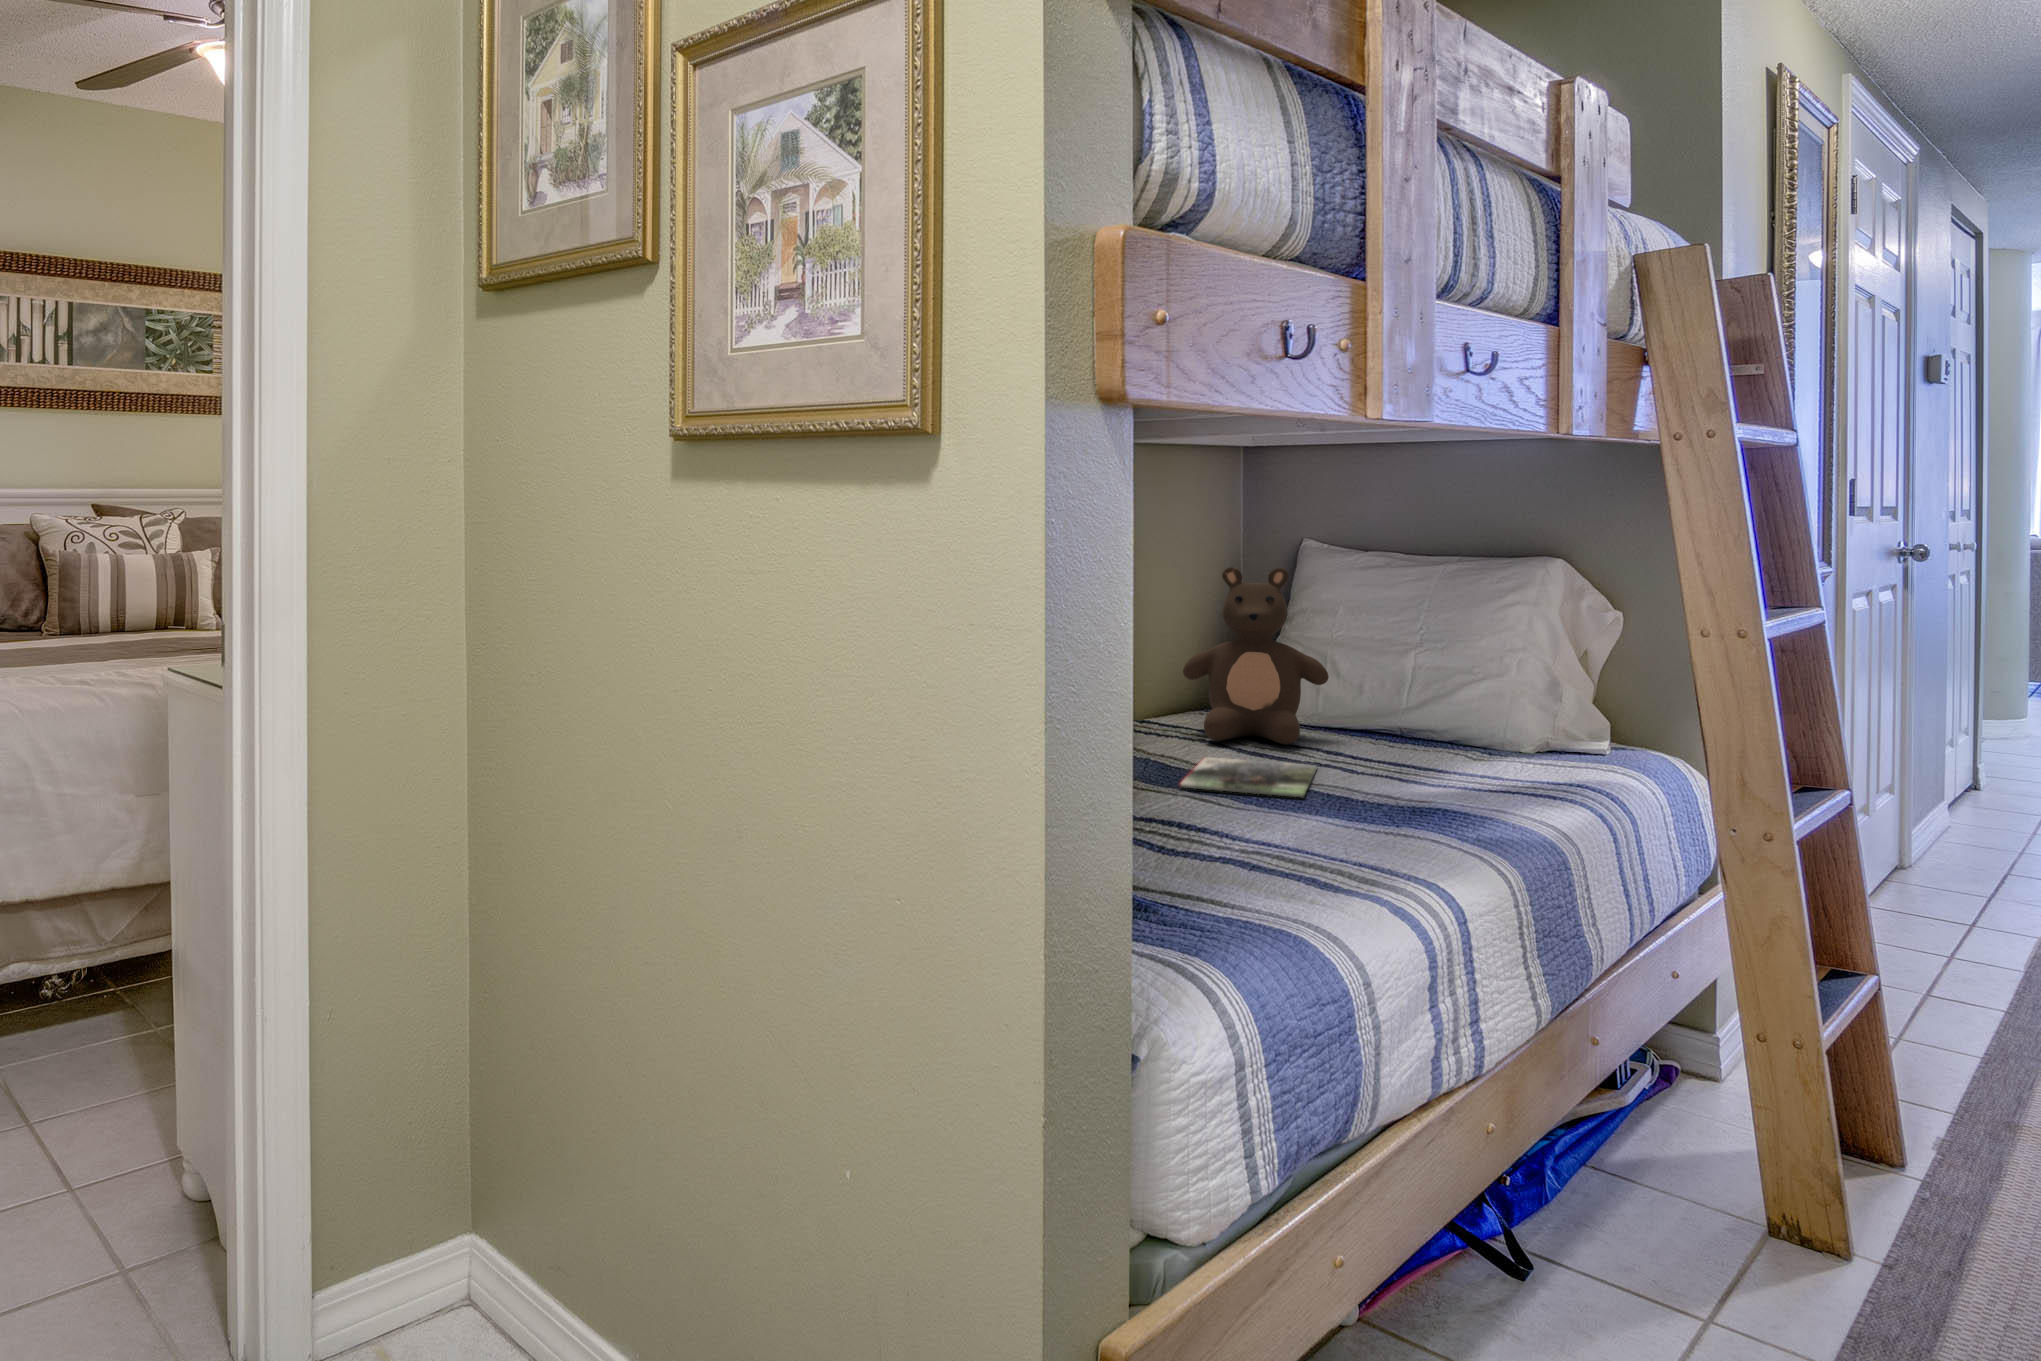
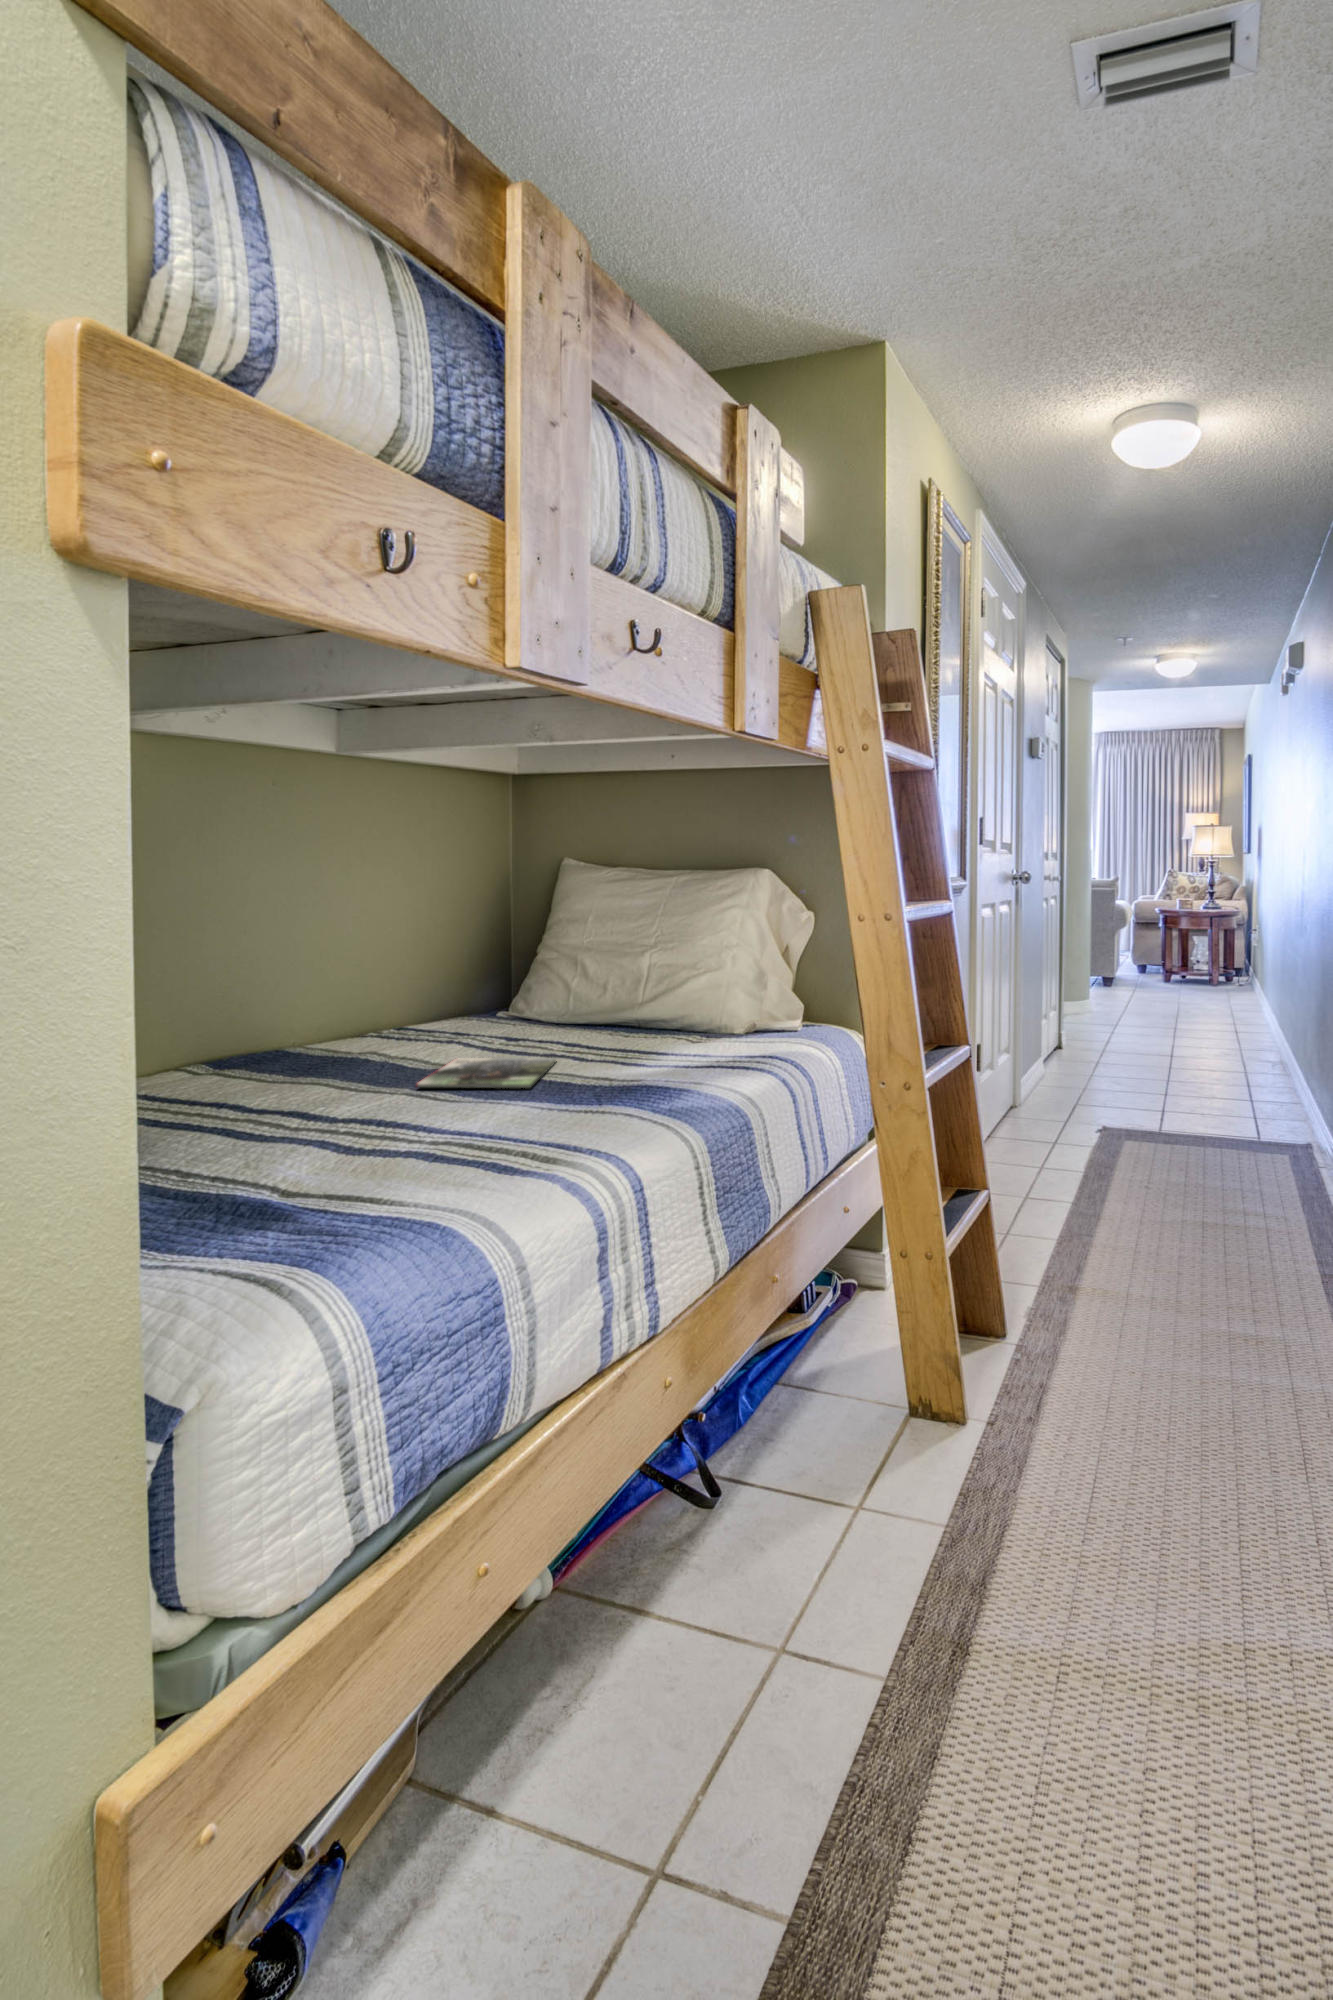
teddy bear: present [1183,567,1329,745] -> none [450,881,579,1043]

